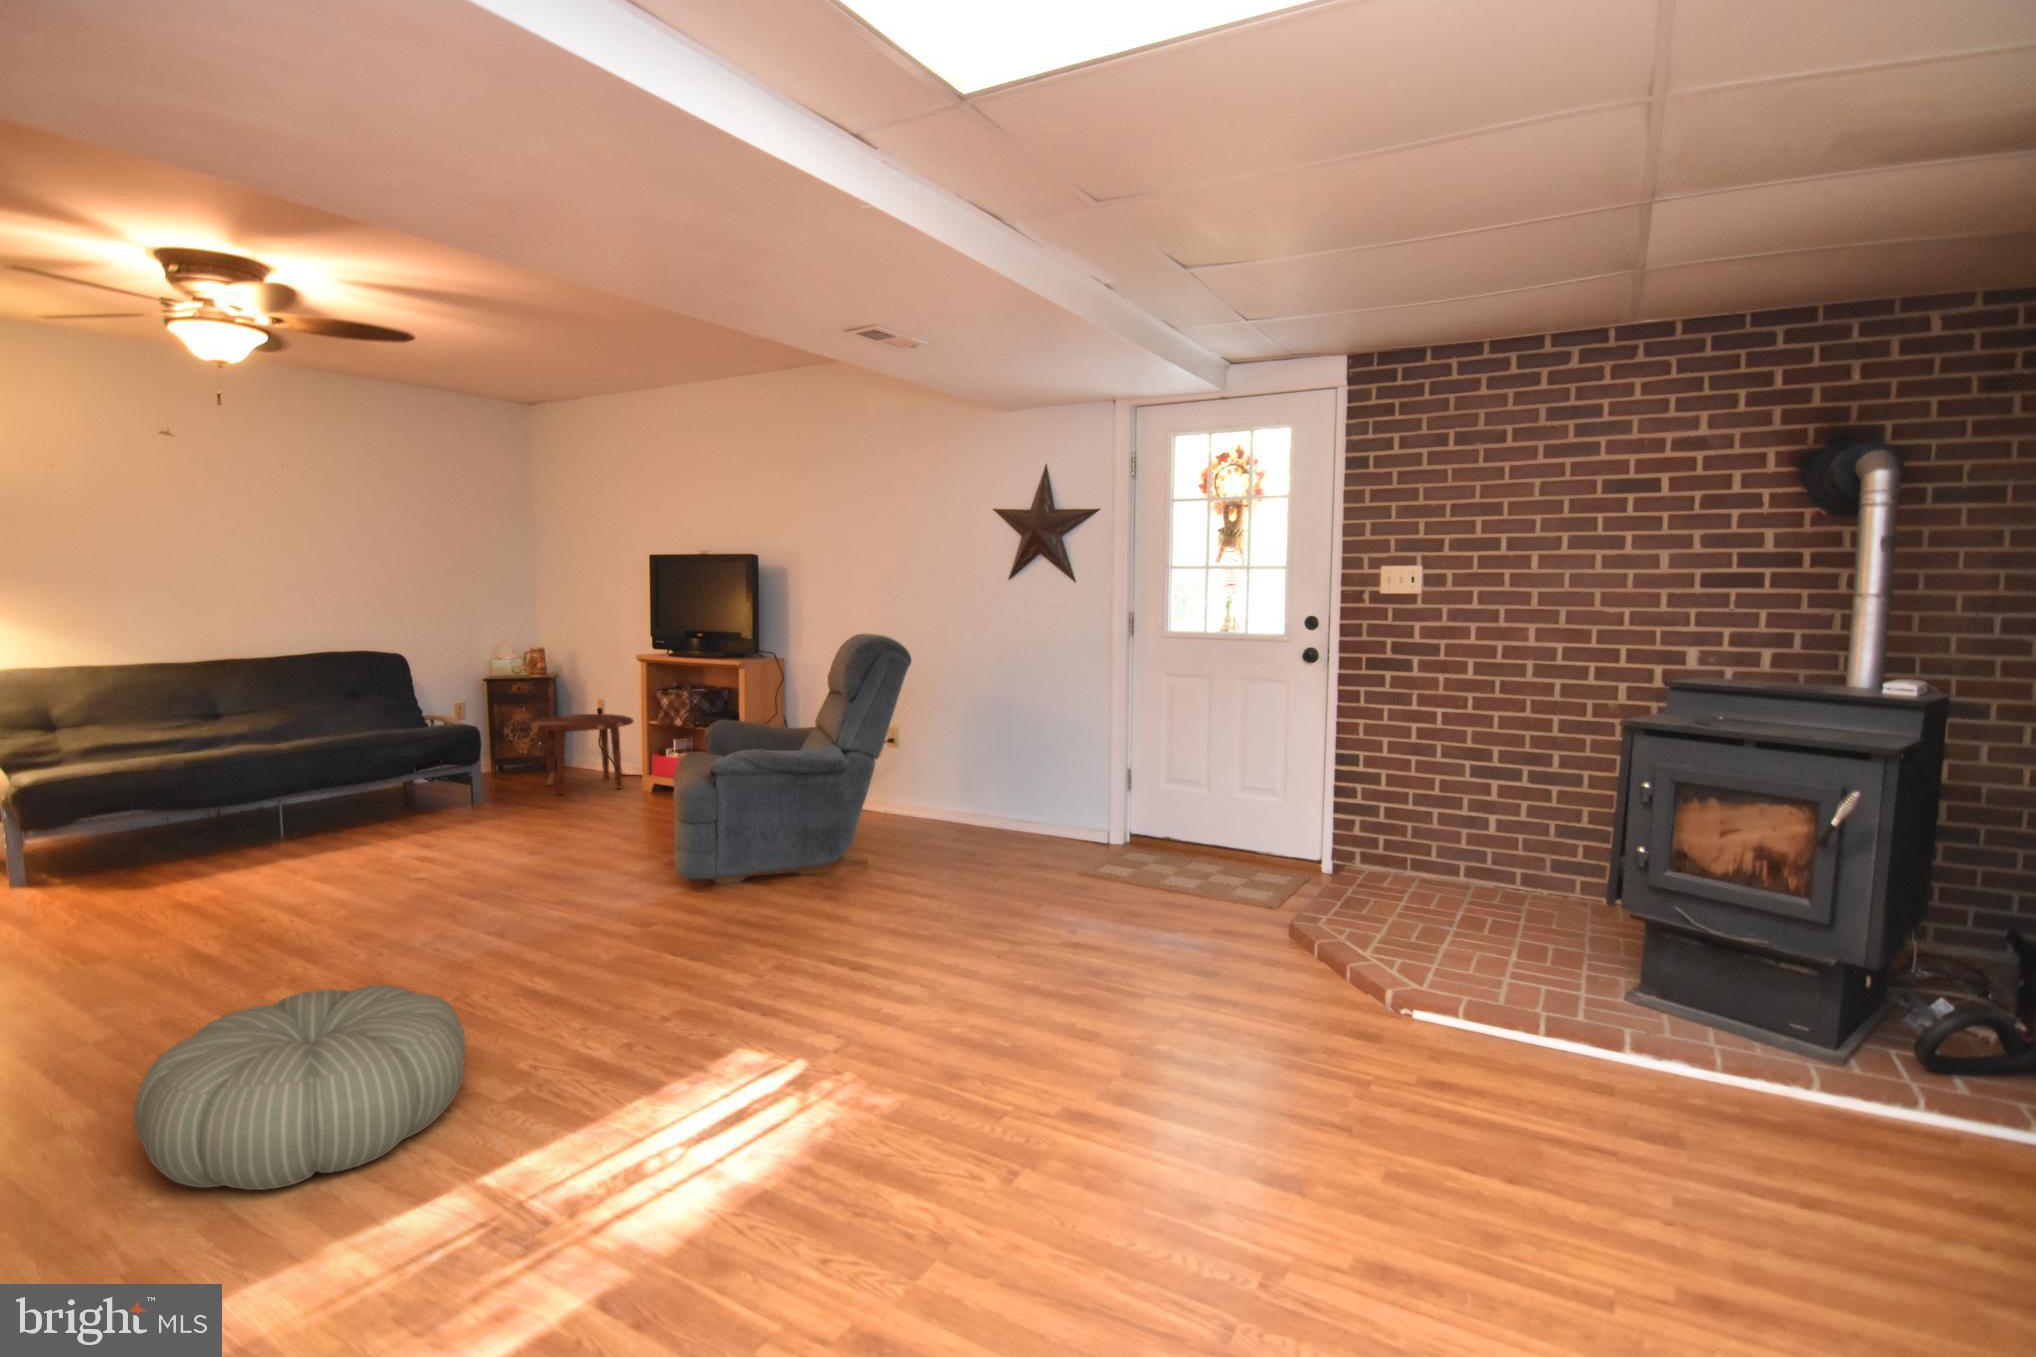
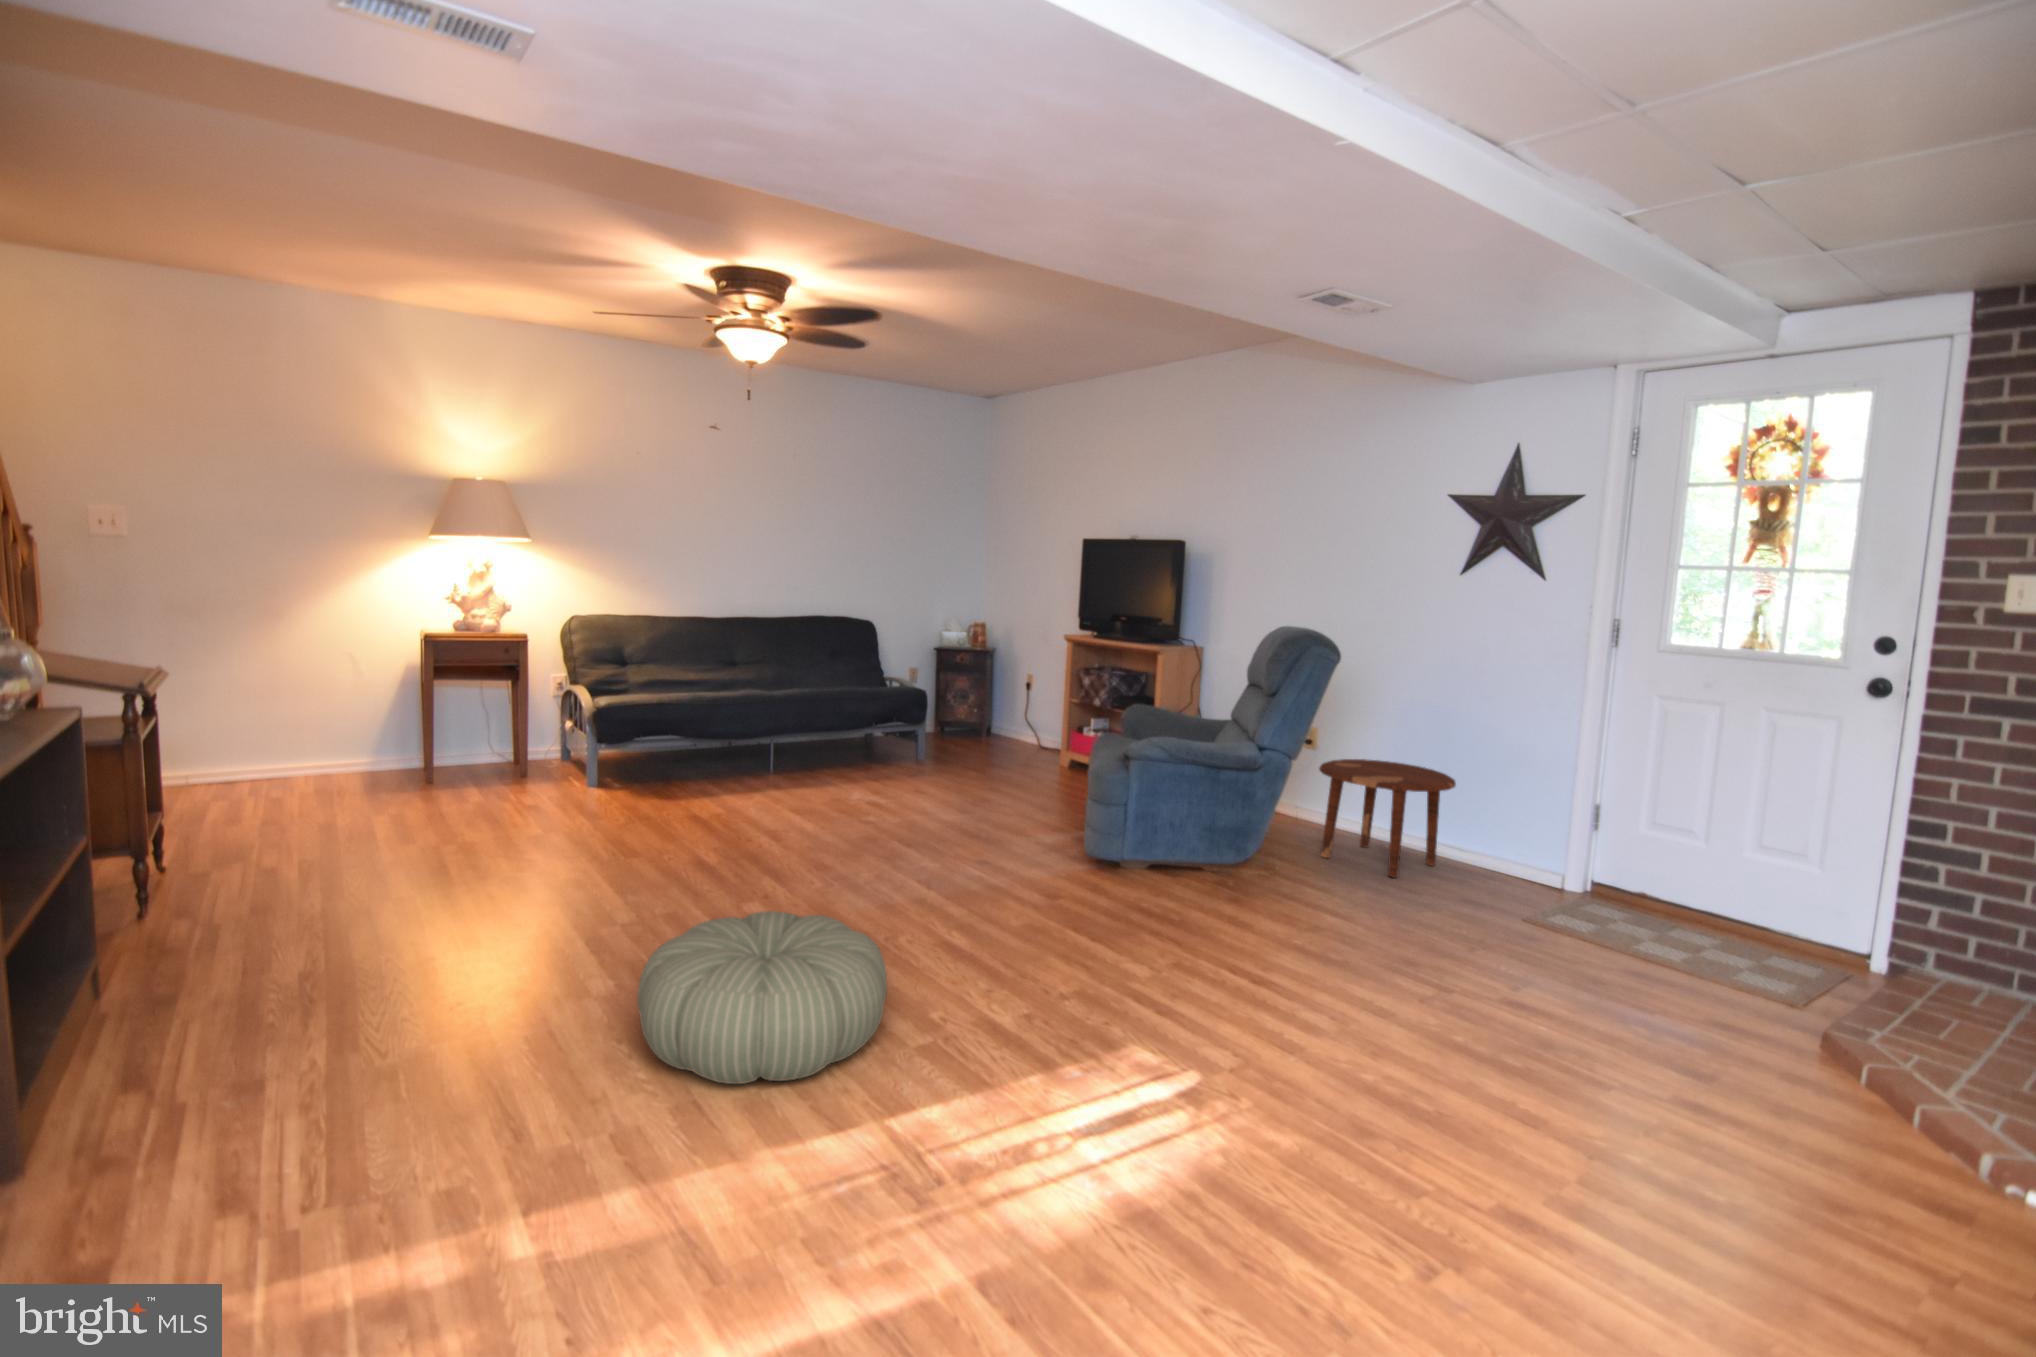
side table: present [531,714,634,795] -> present [1319,759,1456,878]

